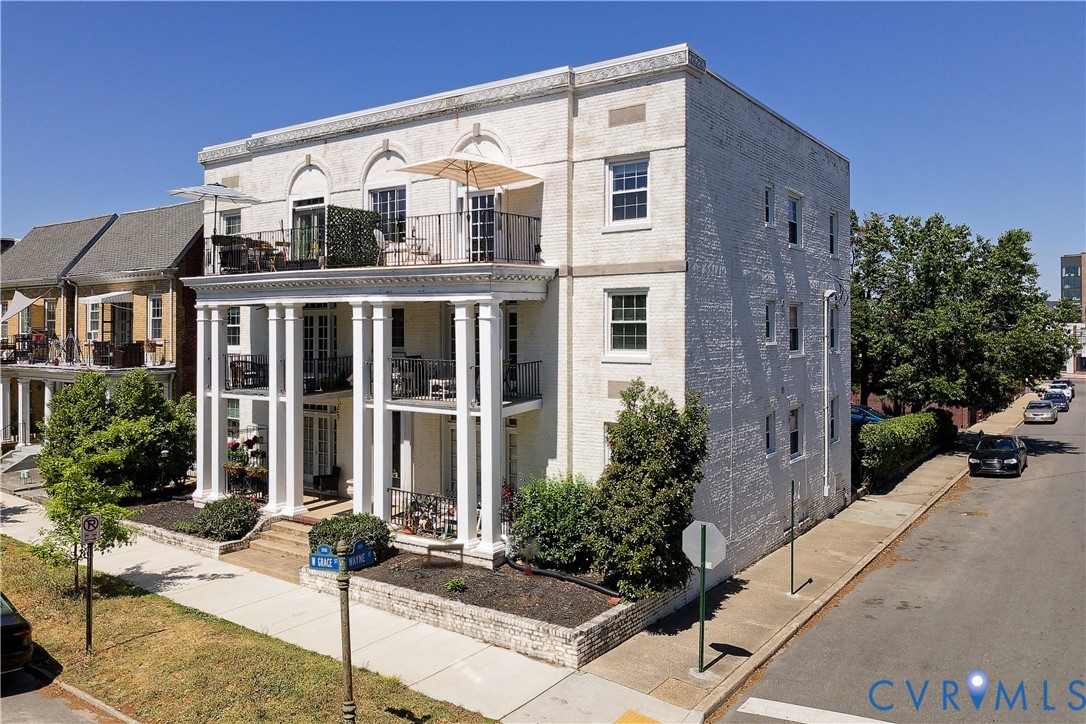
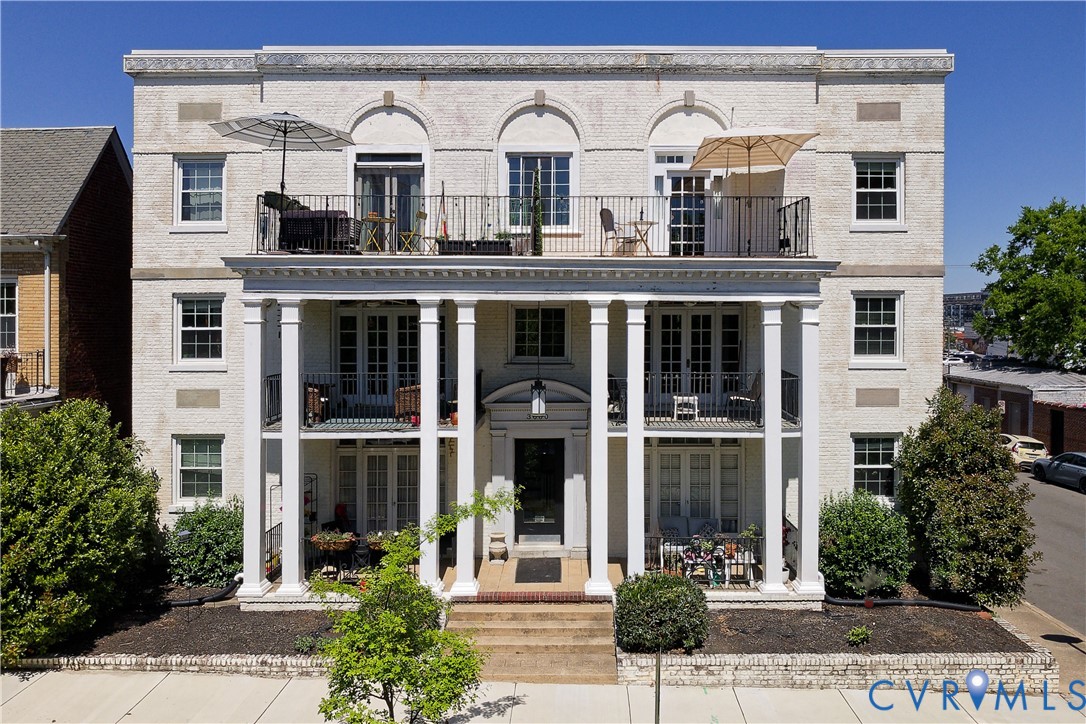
bench: present [427,544,464,568] -> none [760,587,803,625]

